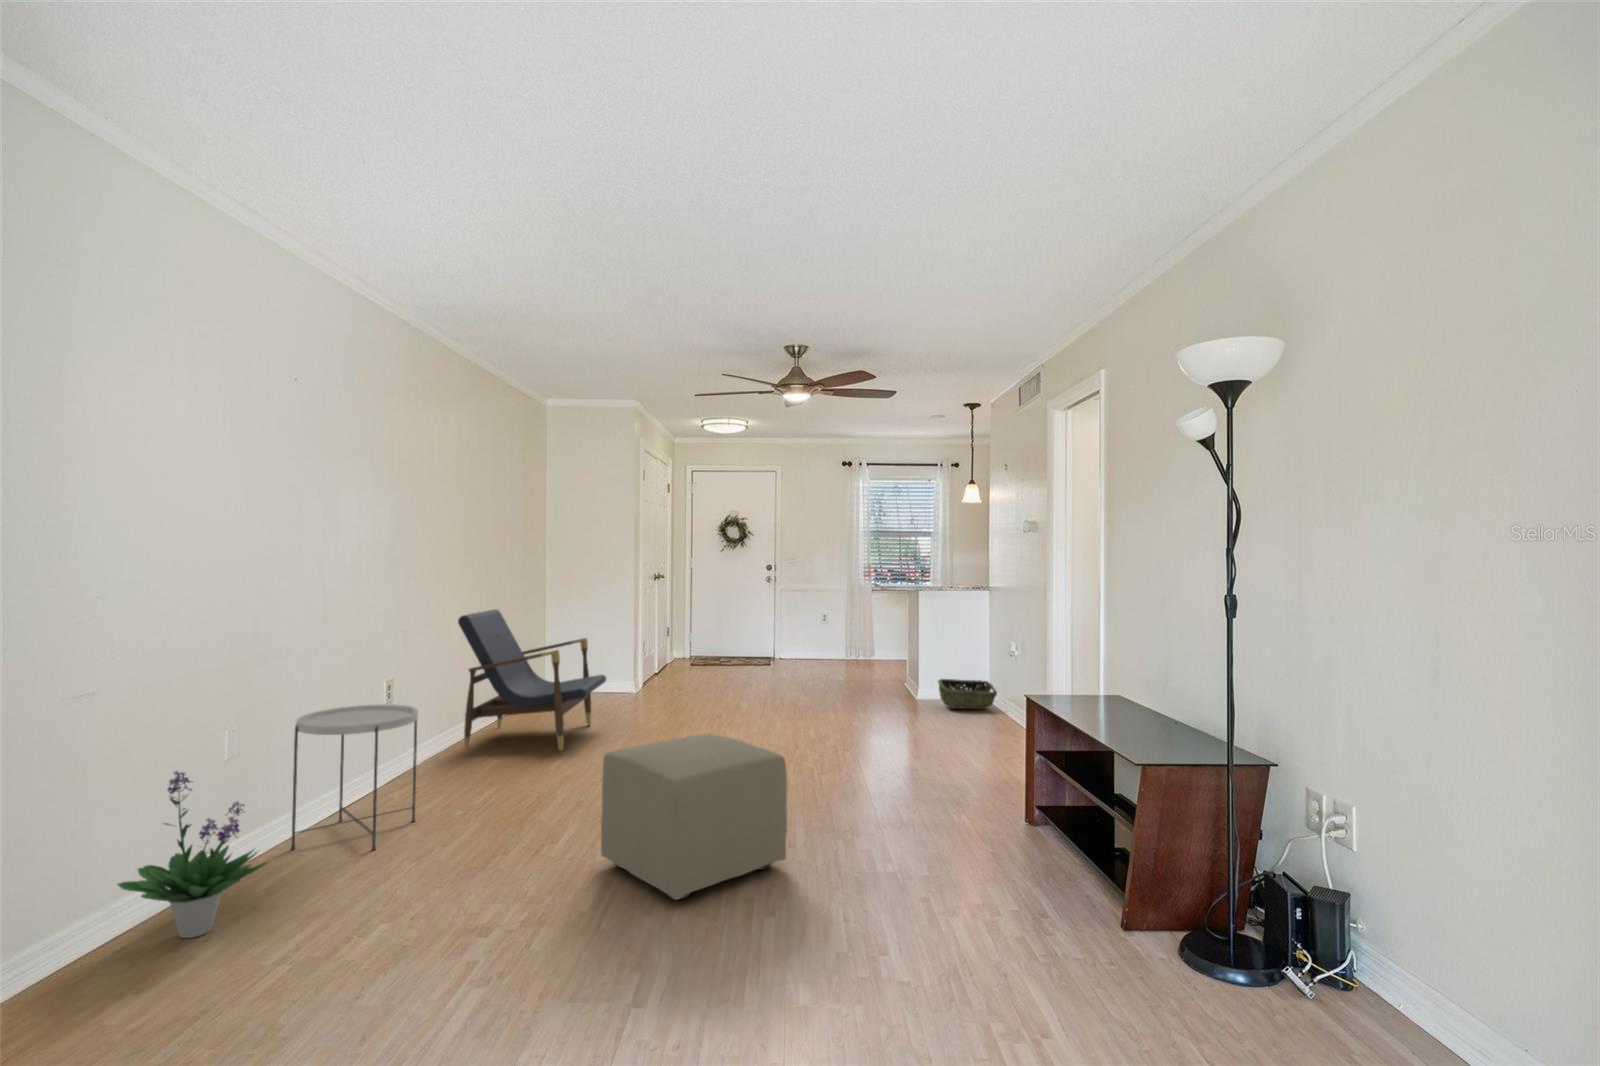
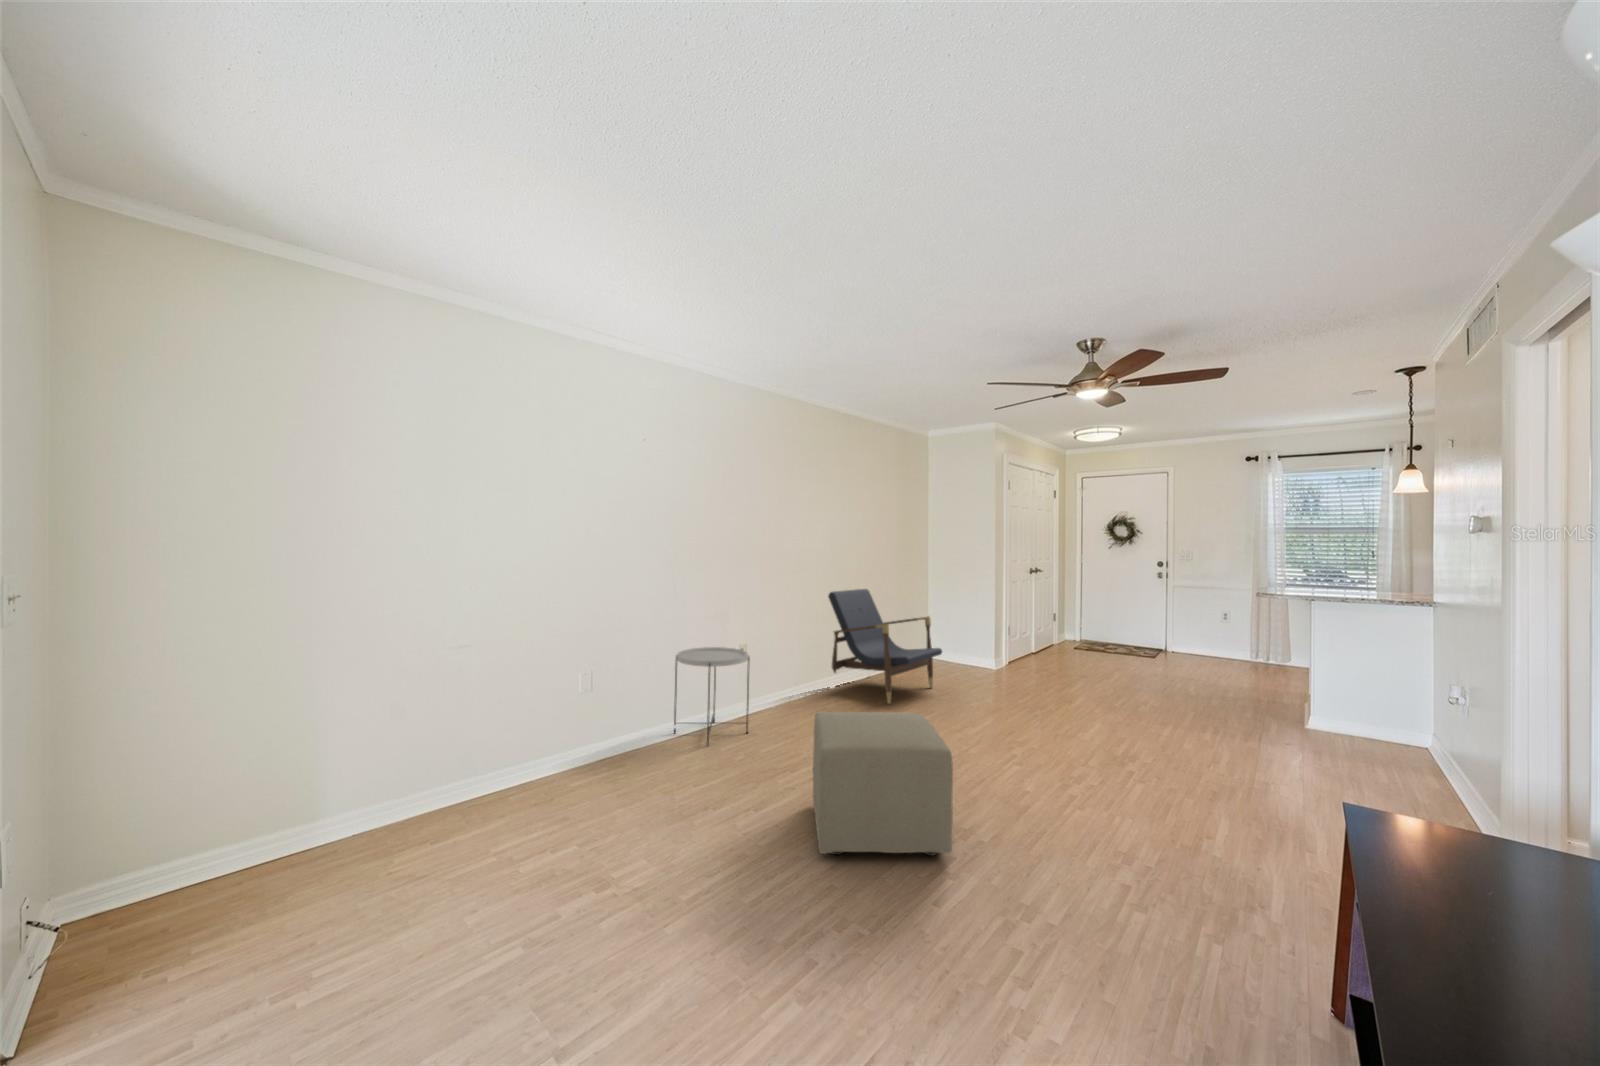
woven basket: present [938,679,997,709] -> none [1337,706,1436,756]
potted plant: present [118,771,267,938] -> none [550,672,624,772]

